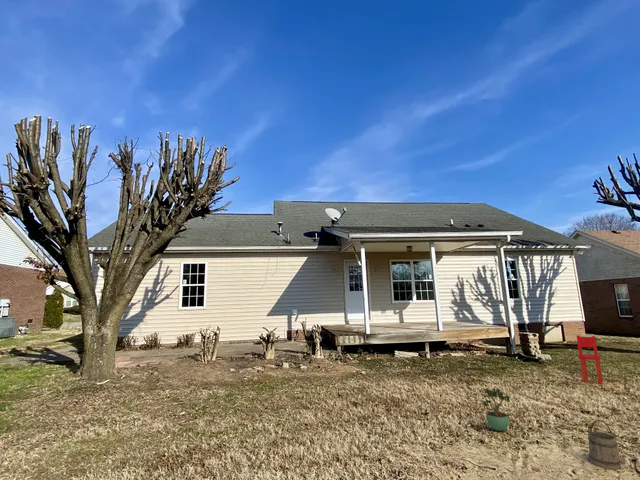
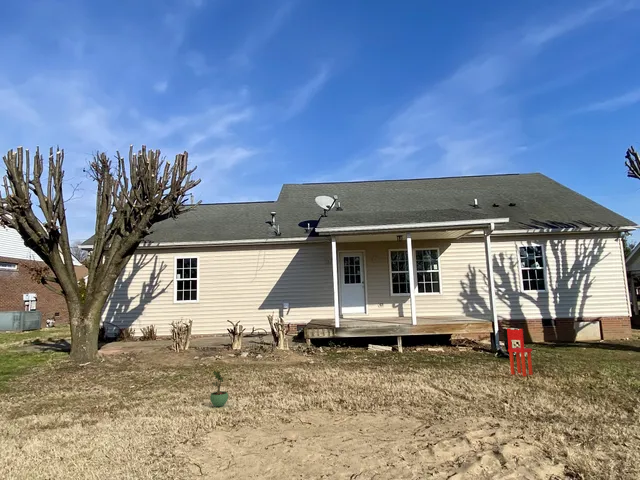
potted plant: present [483,388,510,431] -> present [210,371,228,406]
bucket: present [586,420,621,470] -> none [373,388,393,425]

